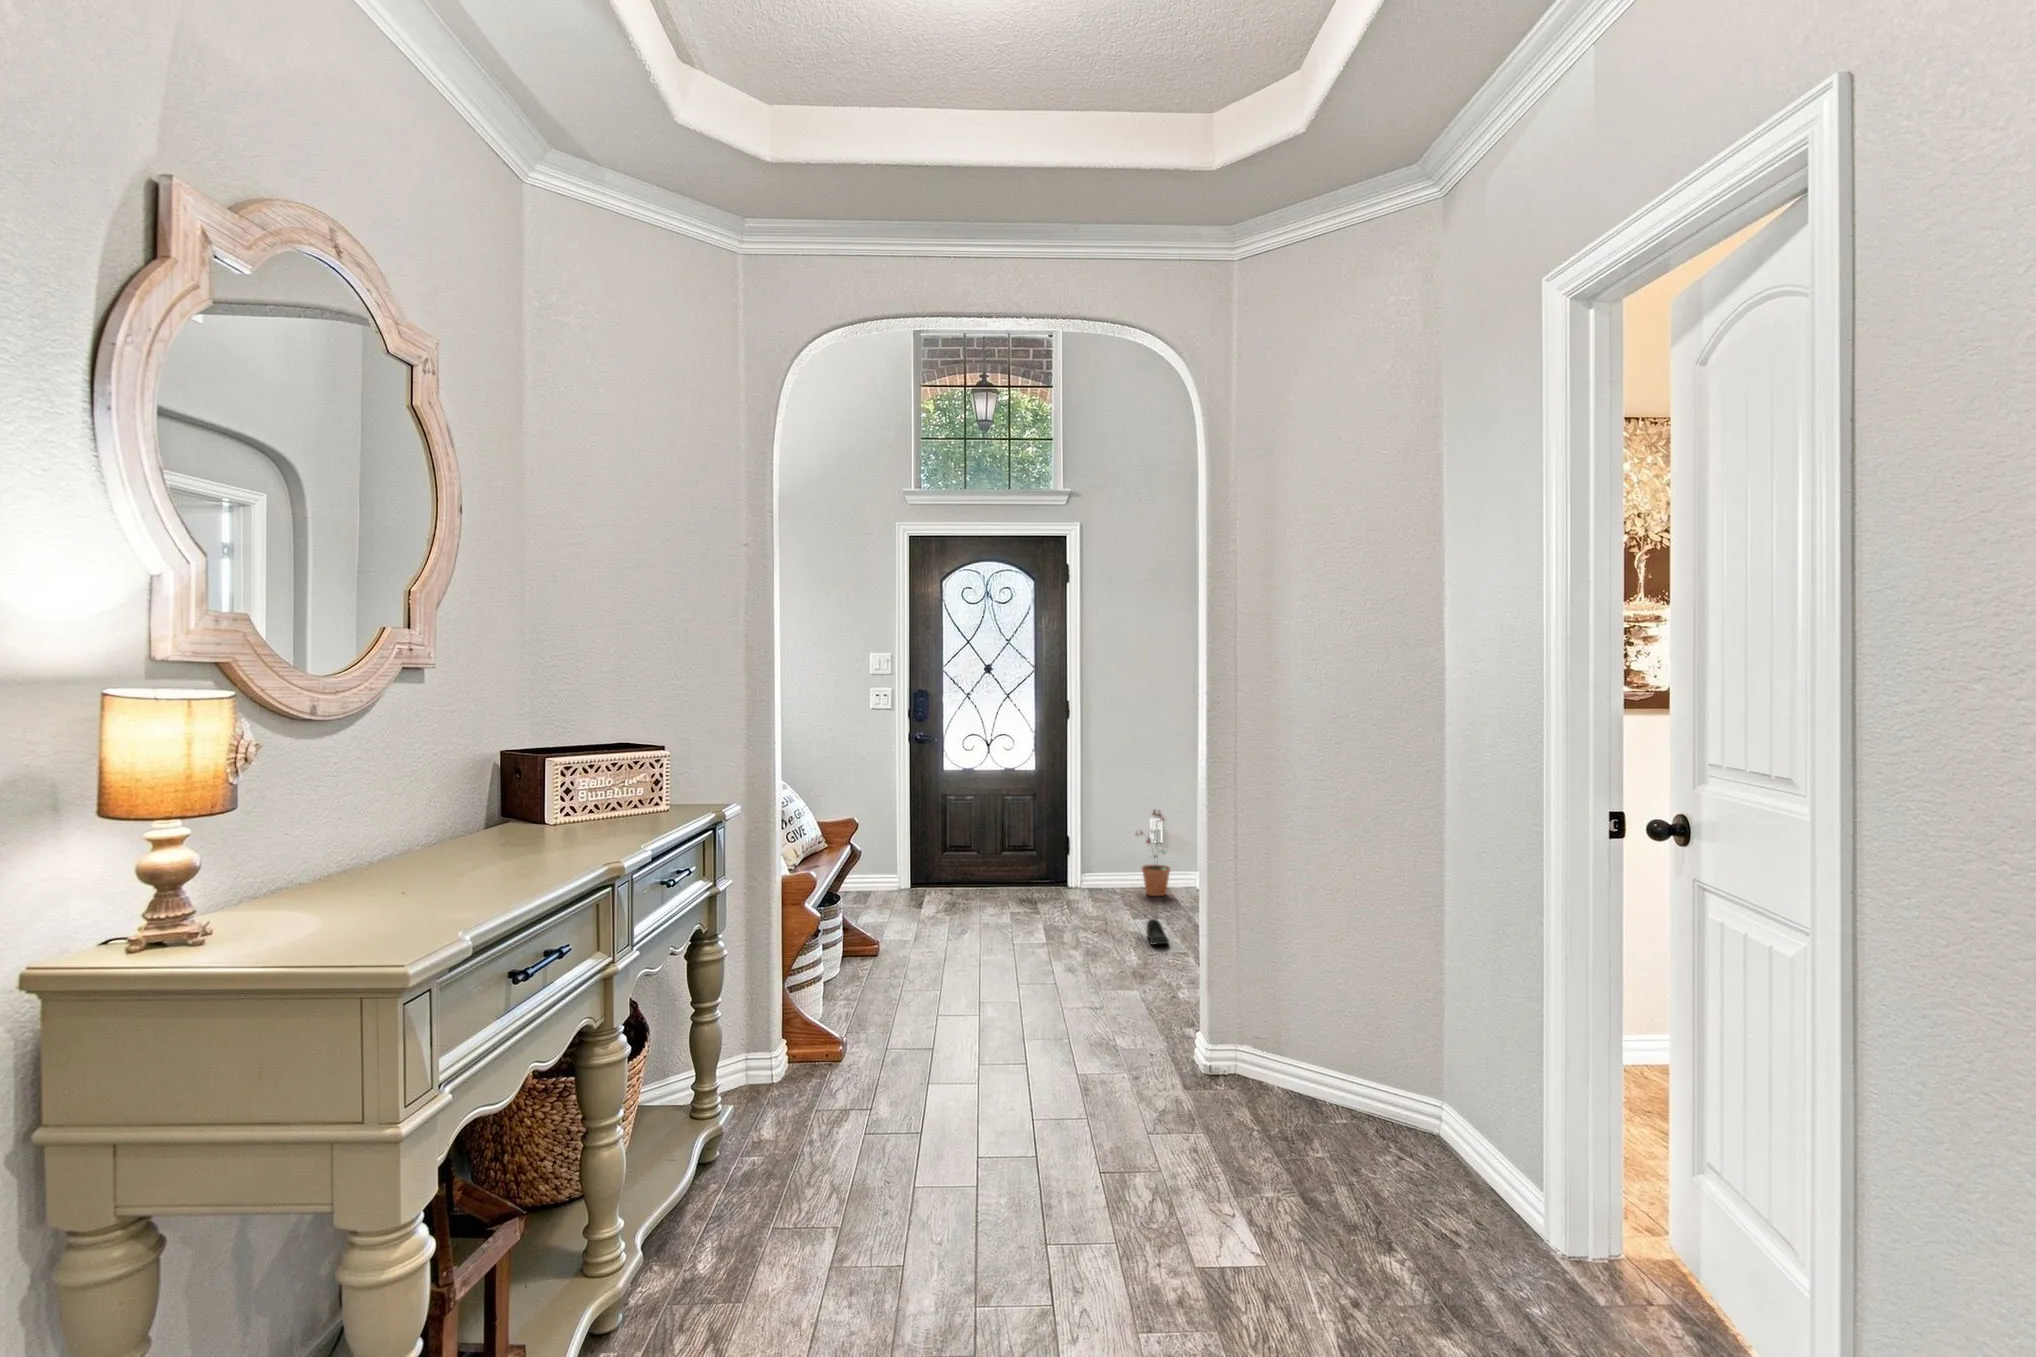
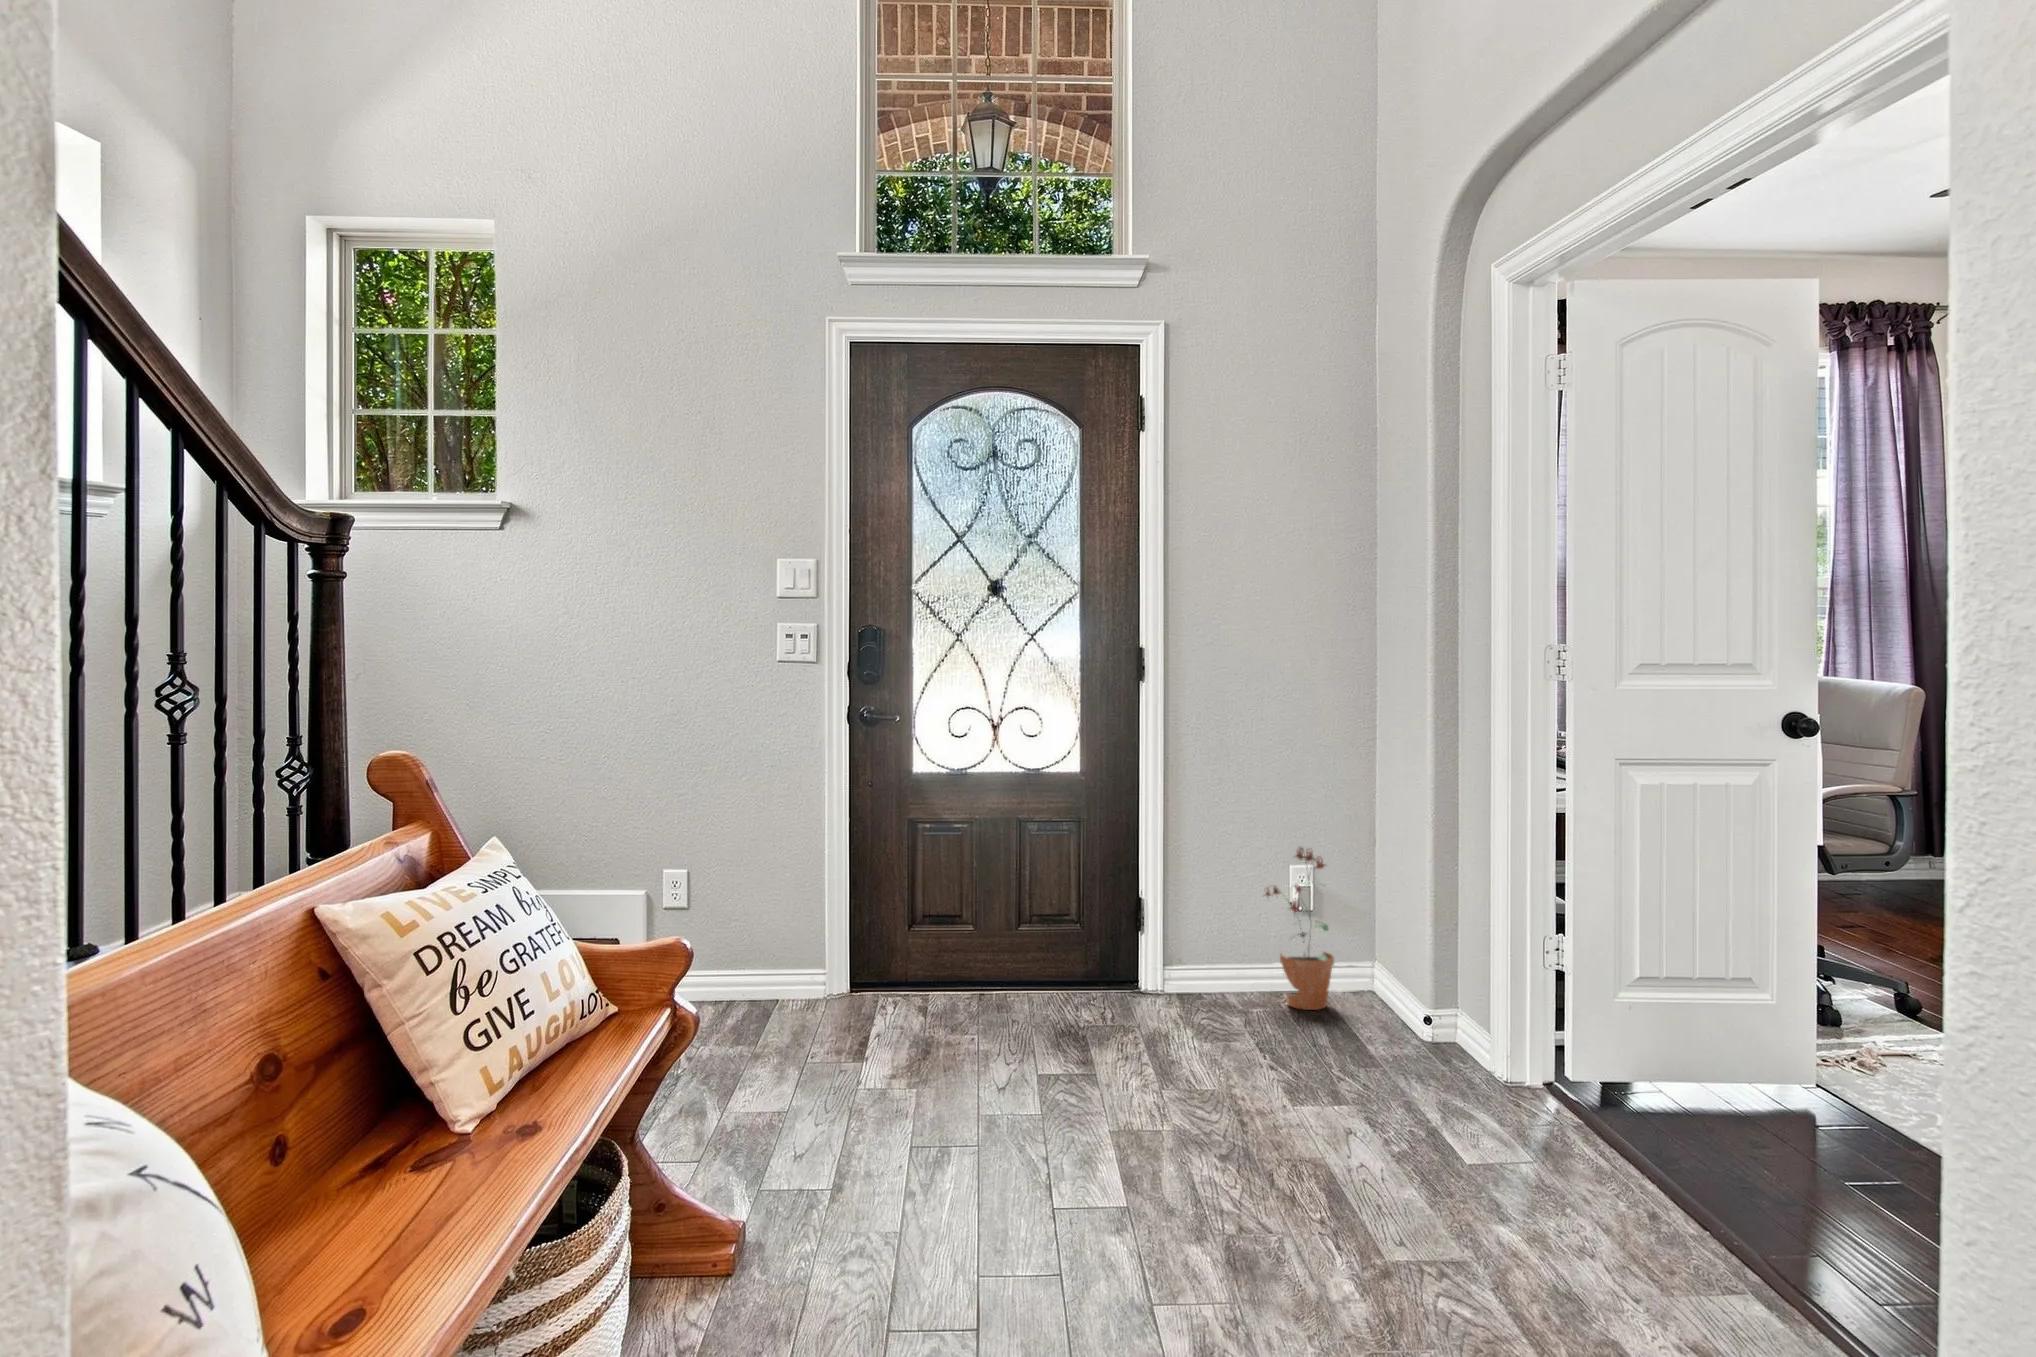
shoe: present [1145,915,1169,945] -> none [1331,1063,1401,1135]

